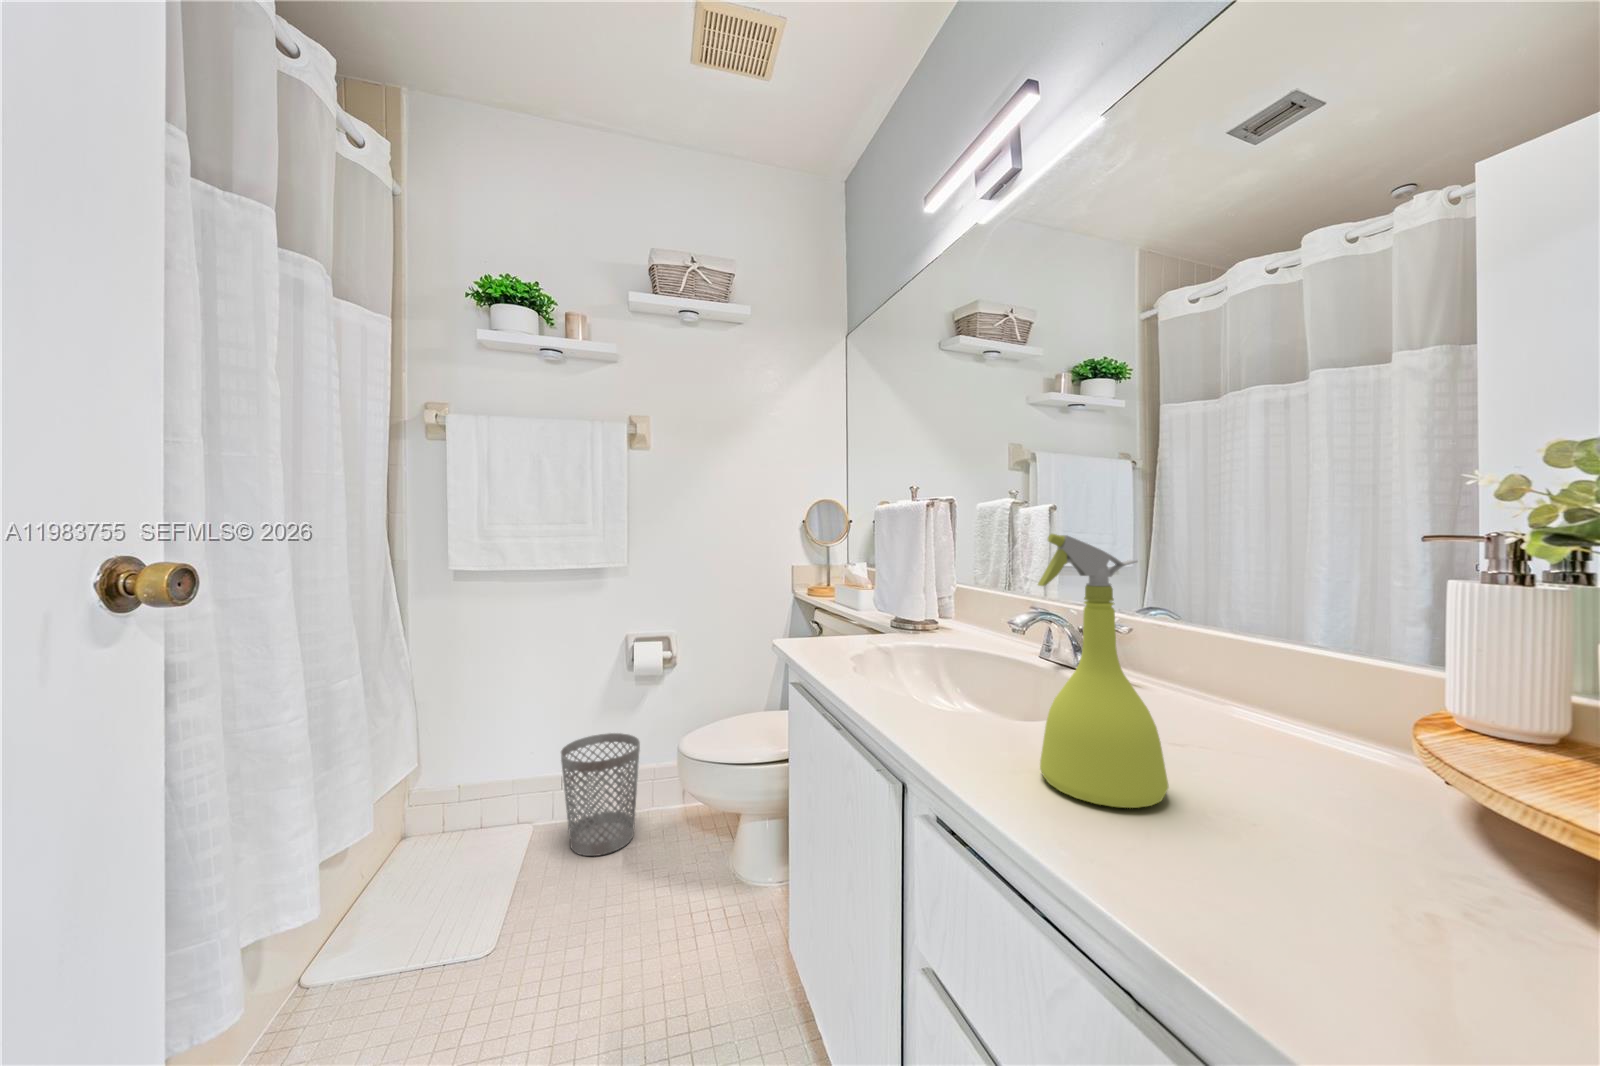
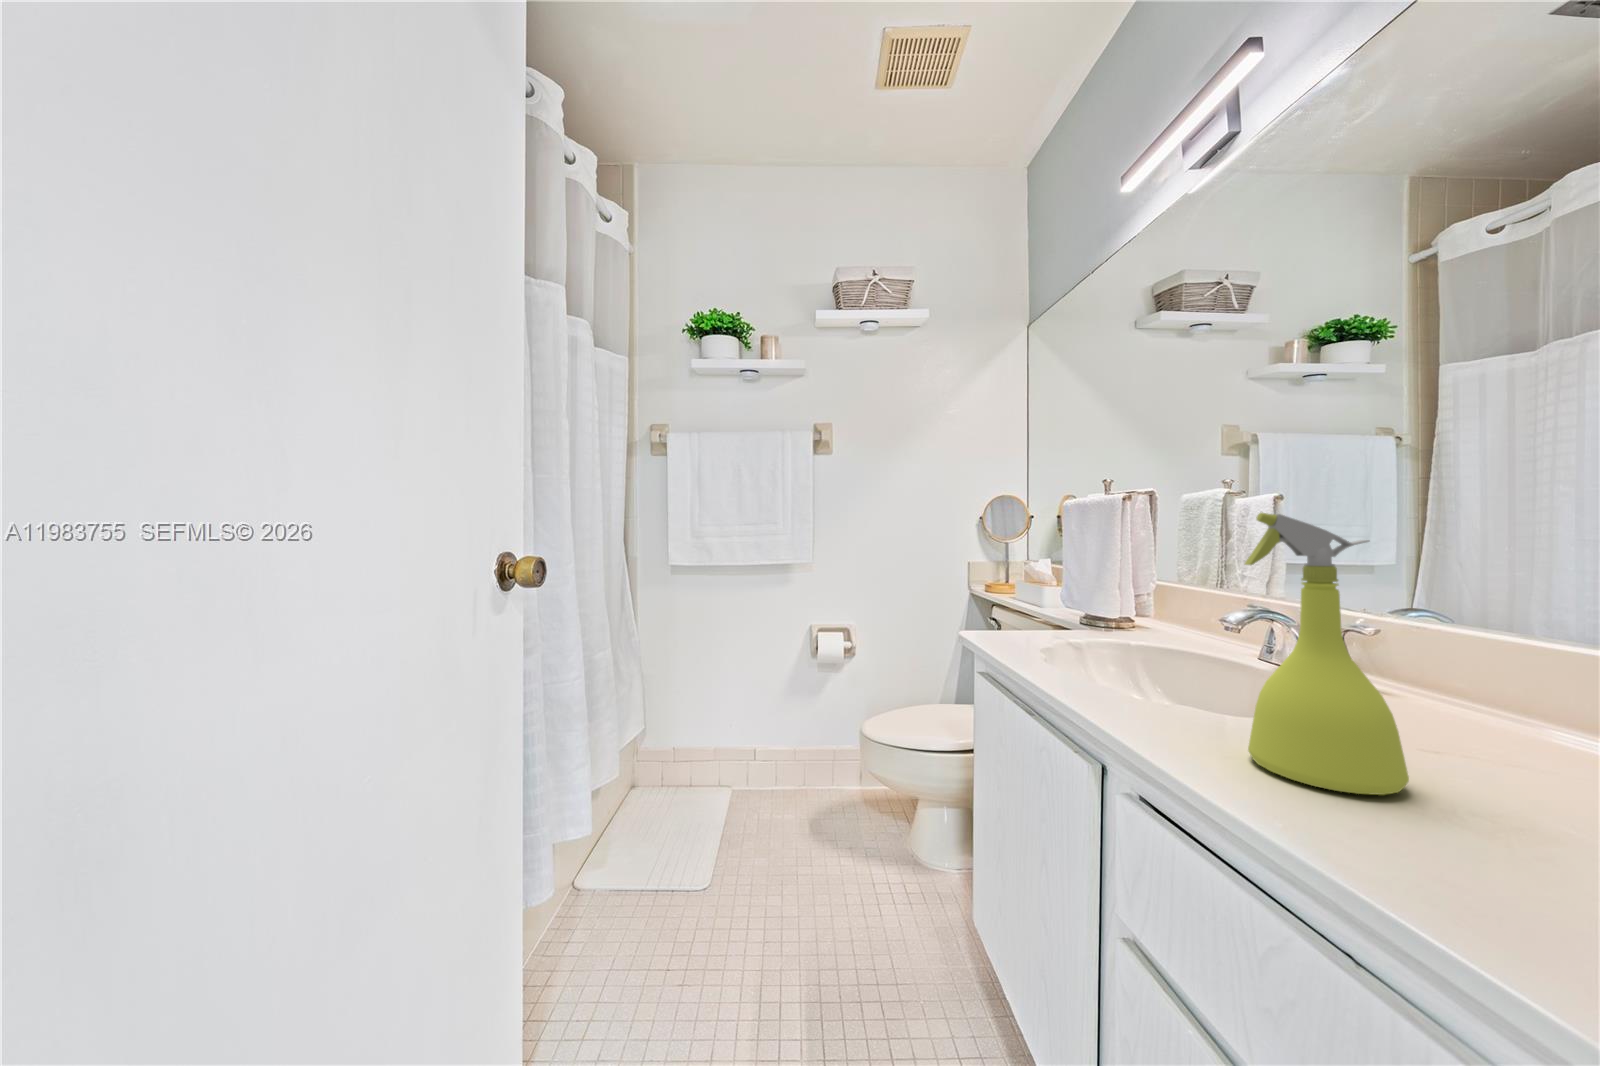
wastebasket: present [561,733,640,856] -> none [757,710,825,818]

